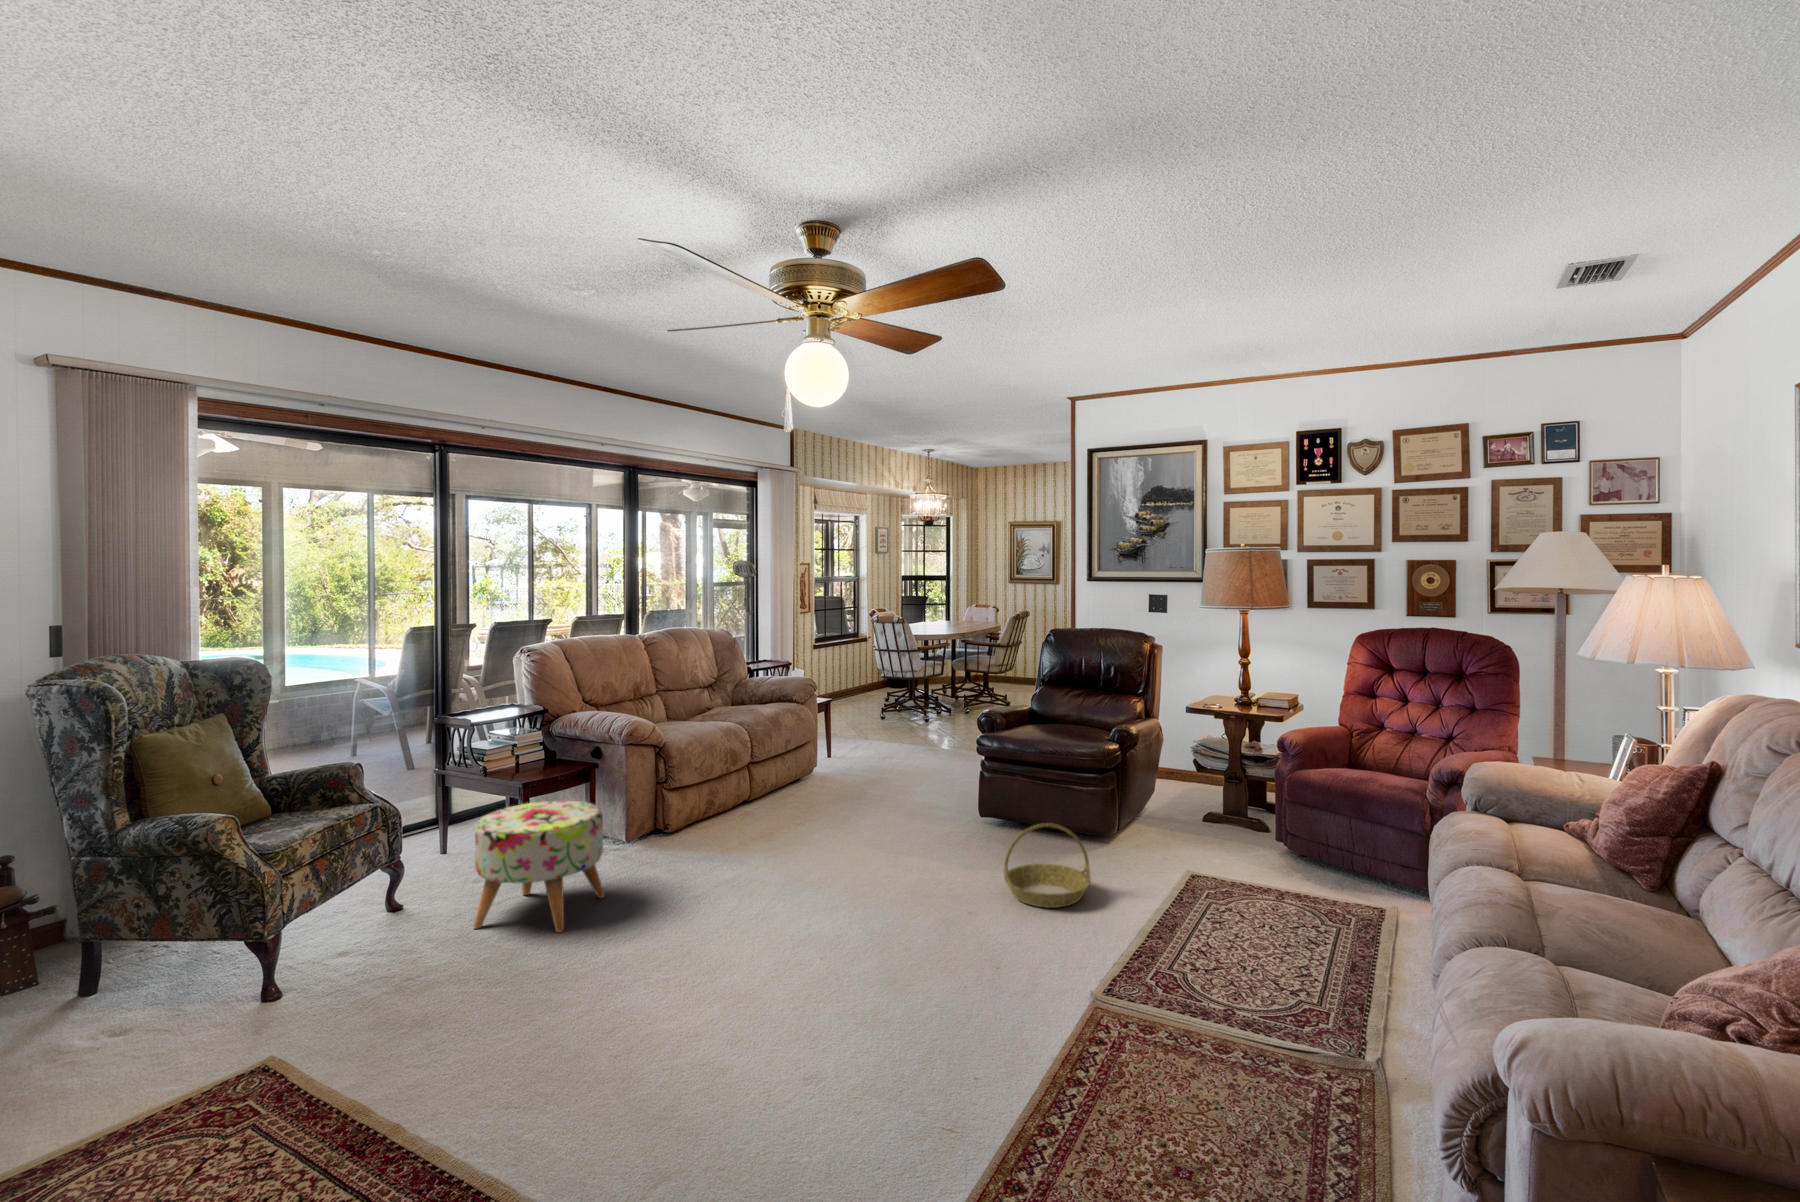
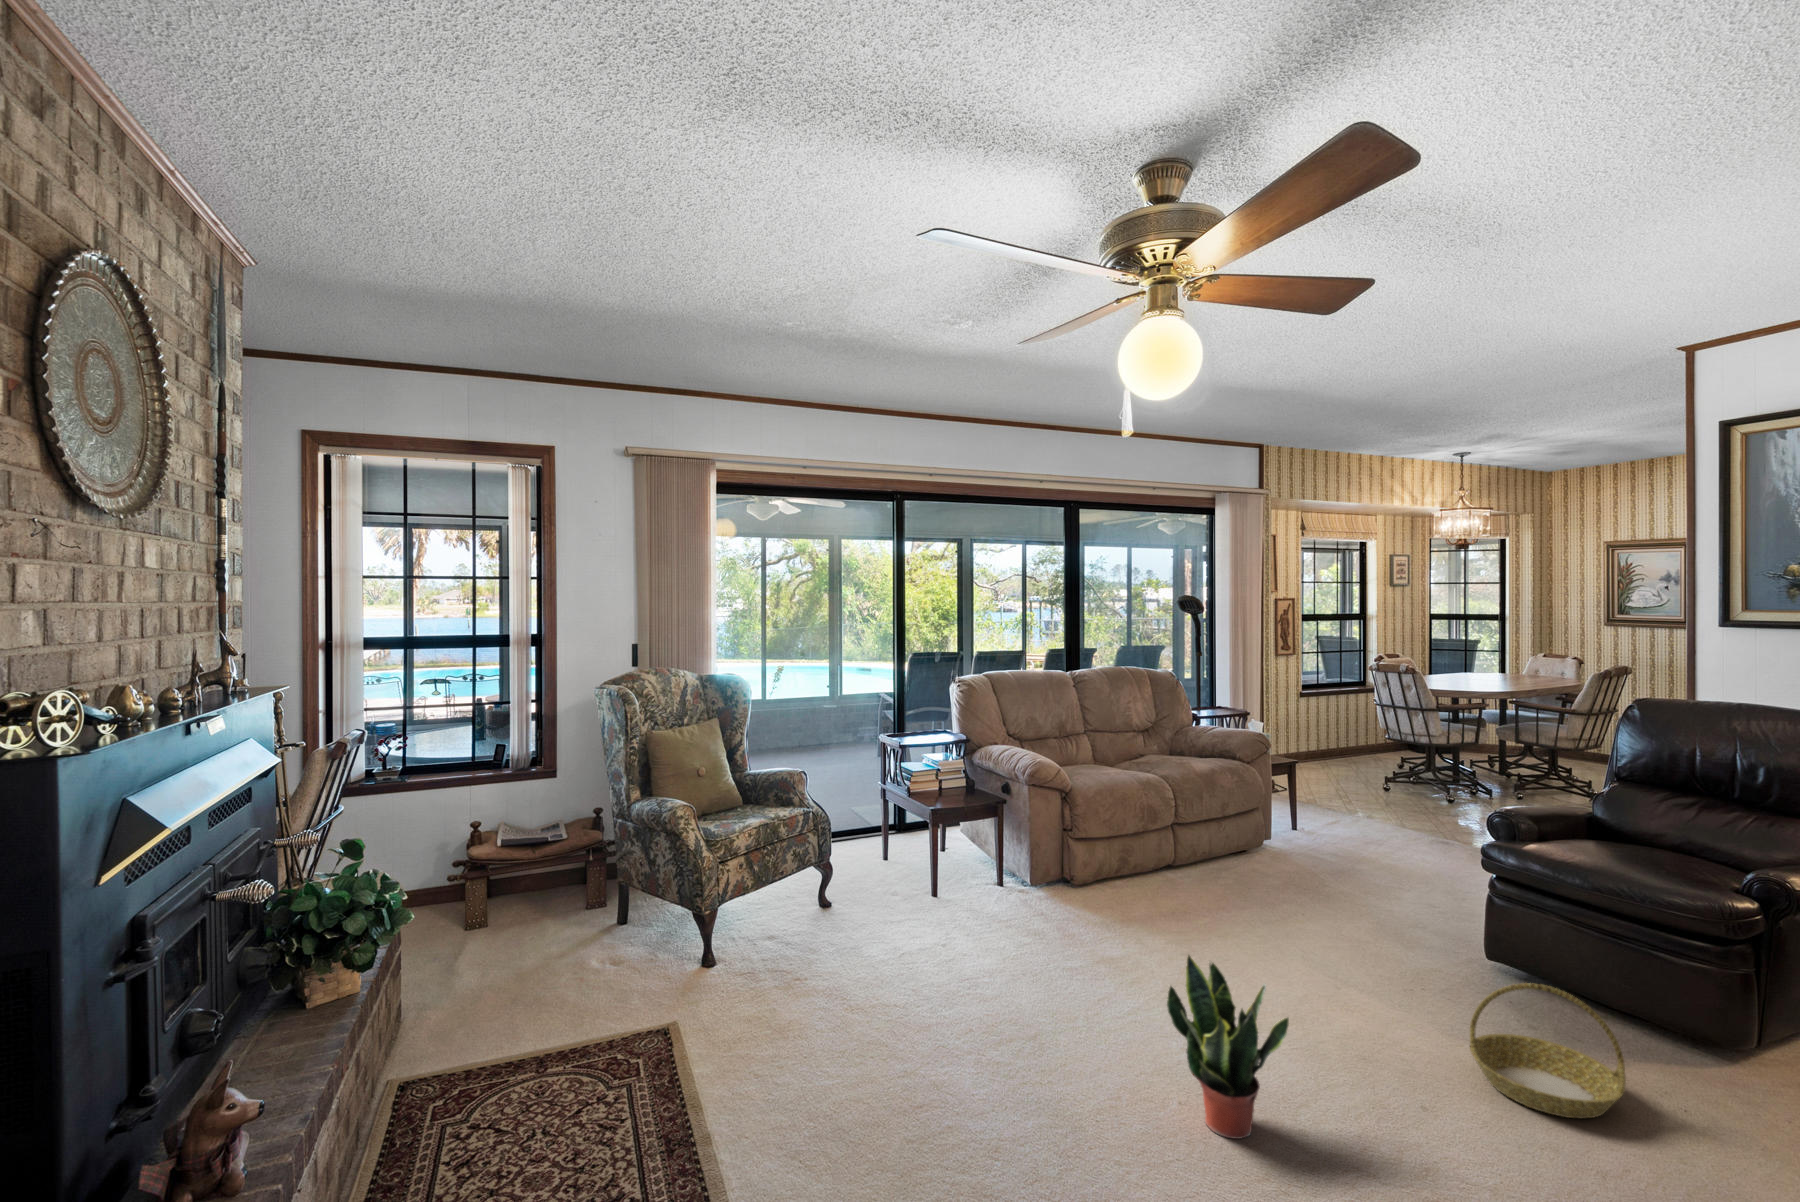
ottoman: present [474,801,605,932] -> none [867,830,988,965]
potted plant: none [823,847,912,985] -> present [1167,955,1289,1139]

